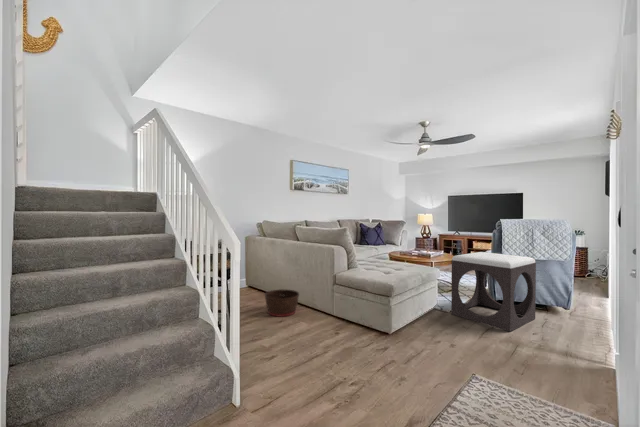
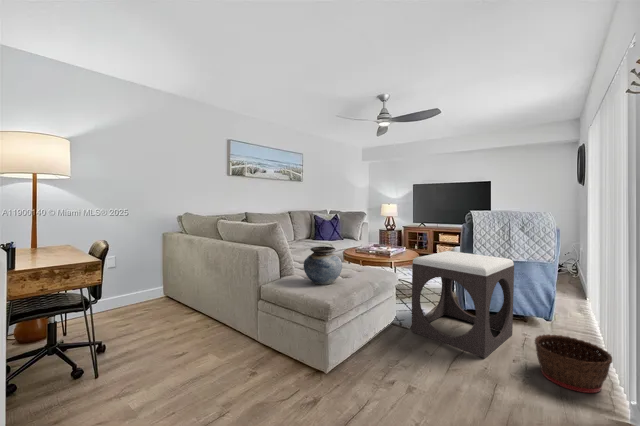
vase: none [368,246,397,274] -> present [304,246,342,285]
basket: present [265,289,299,317] -> present [535,334,612,393]

